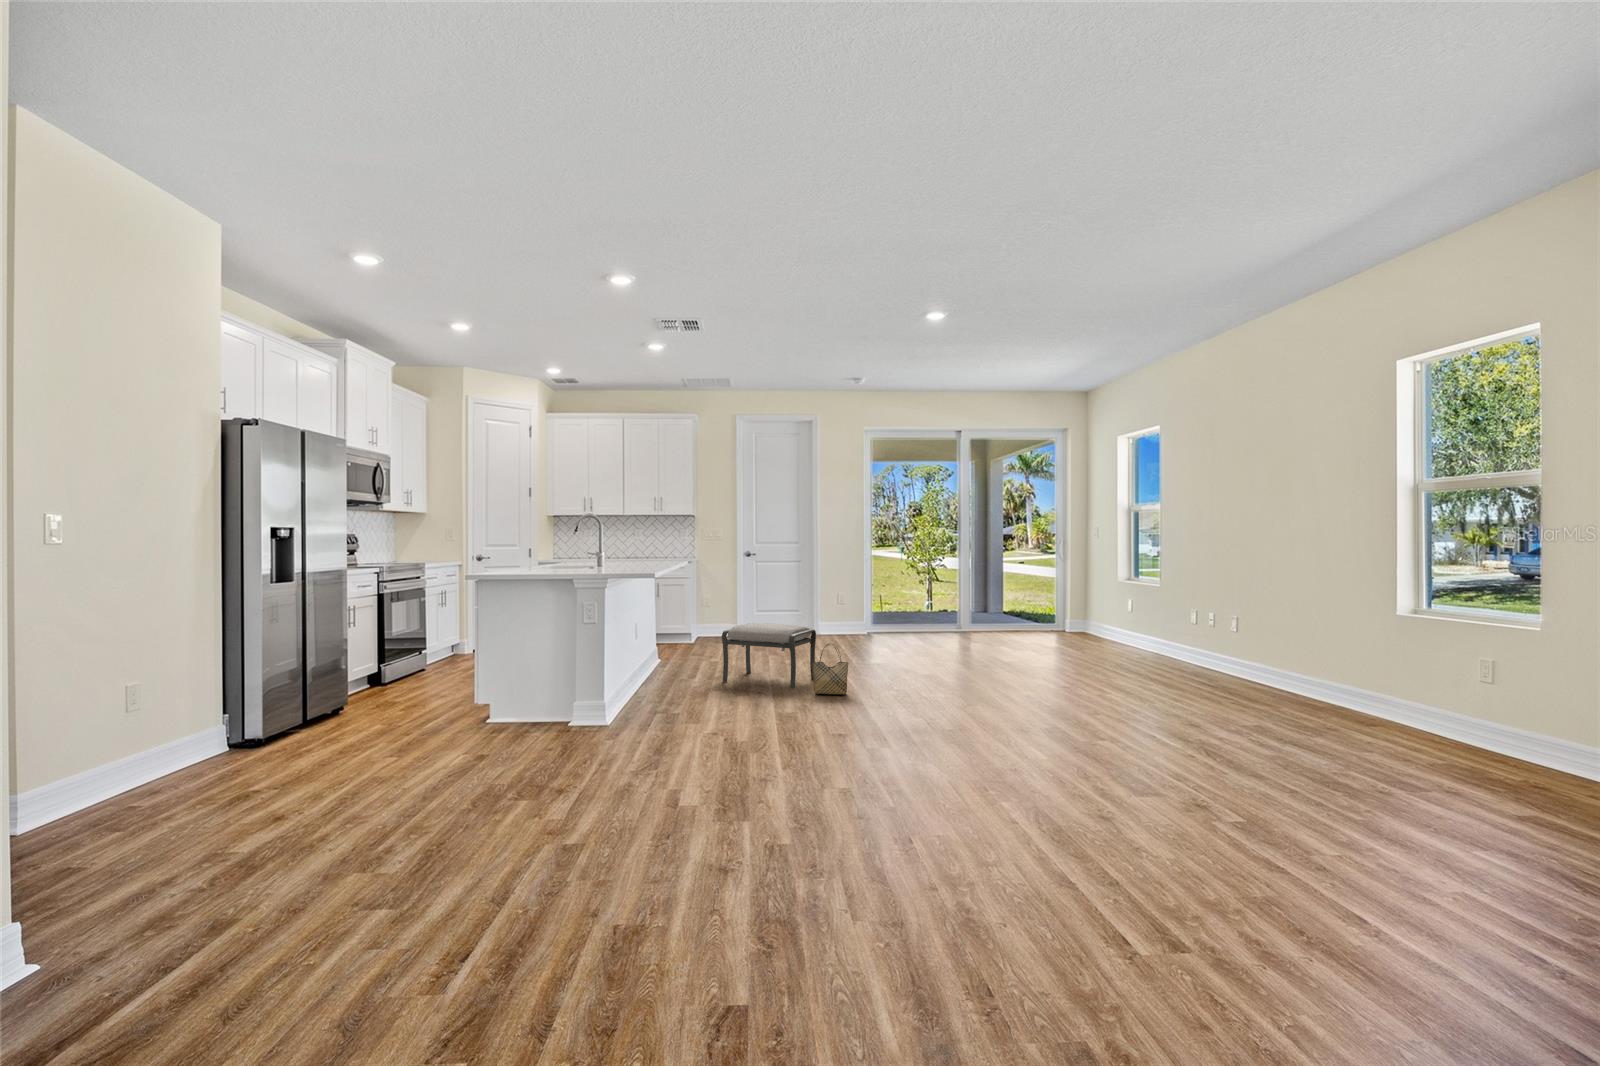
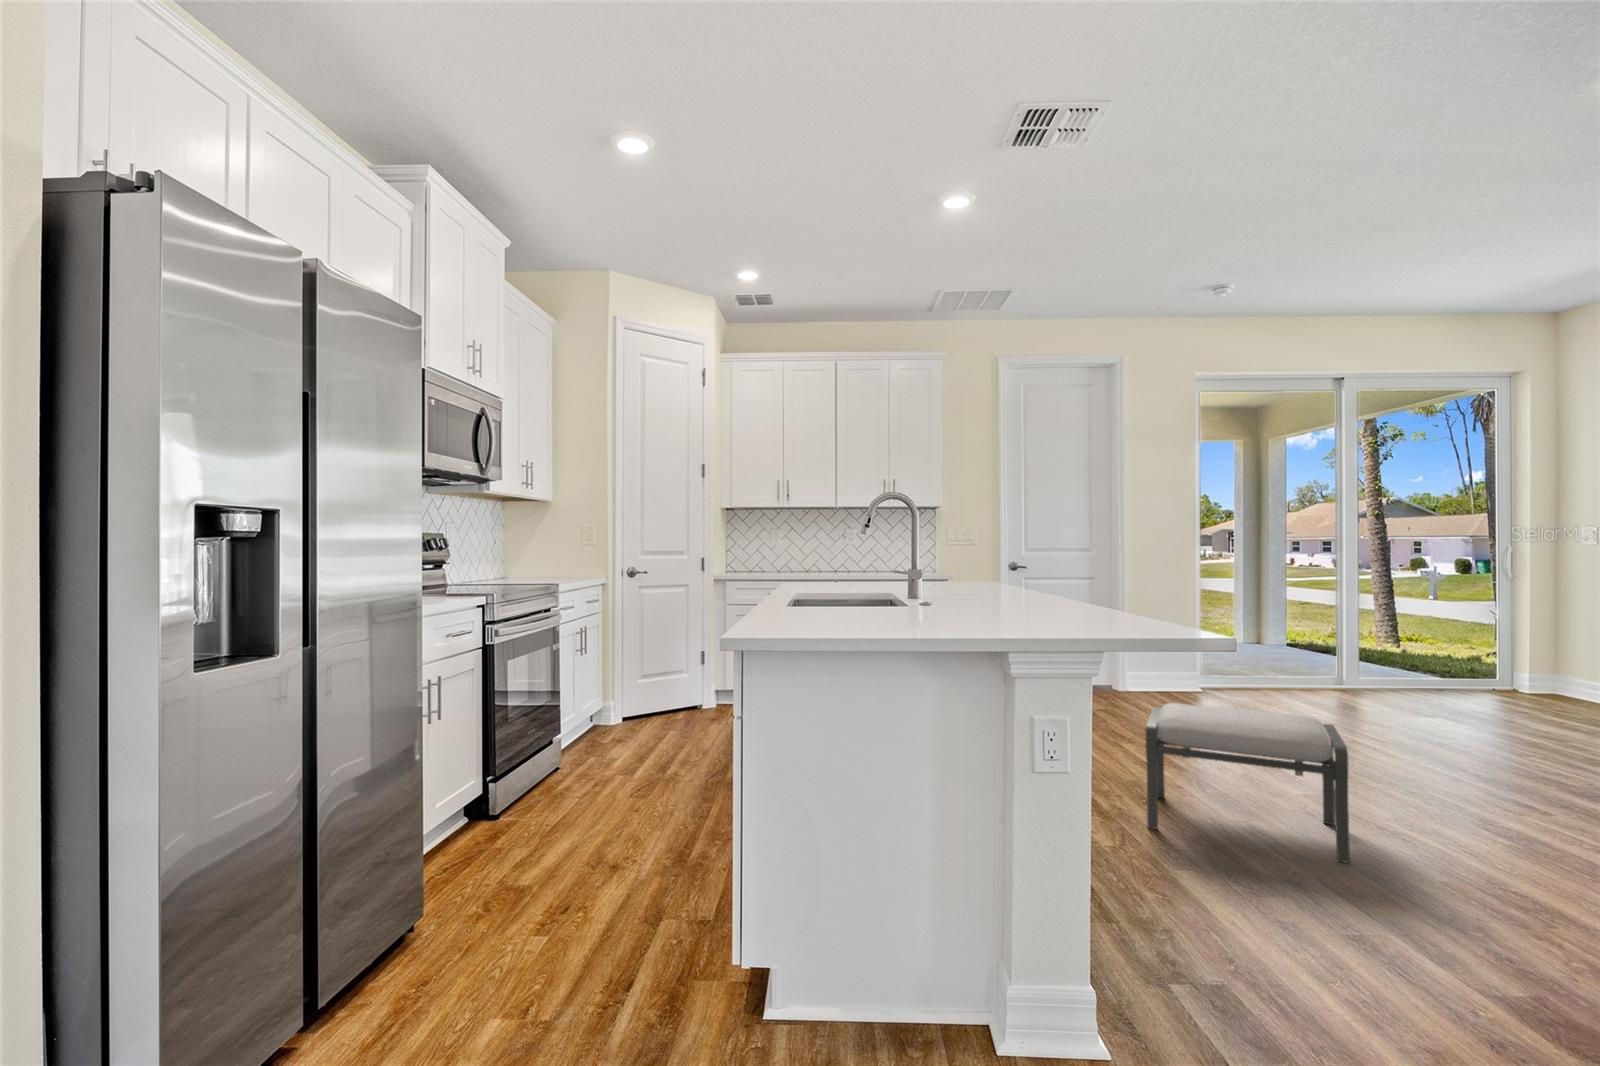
woven basket: present [812,644,849,695] -> none [1437,775,1545,906]

